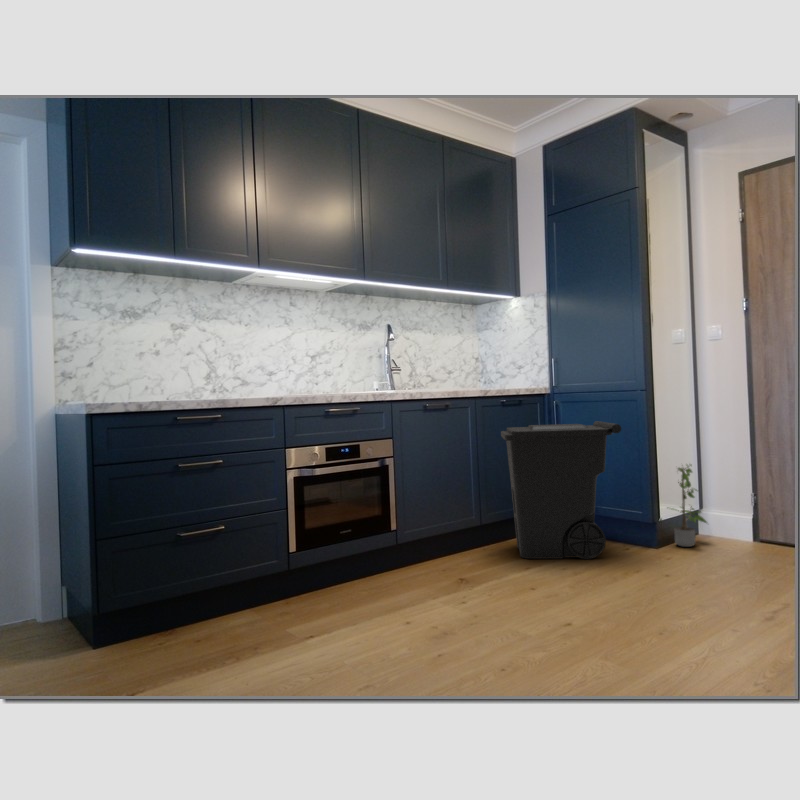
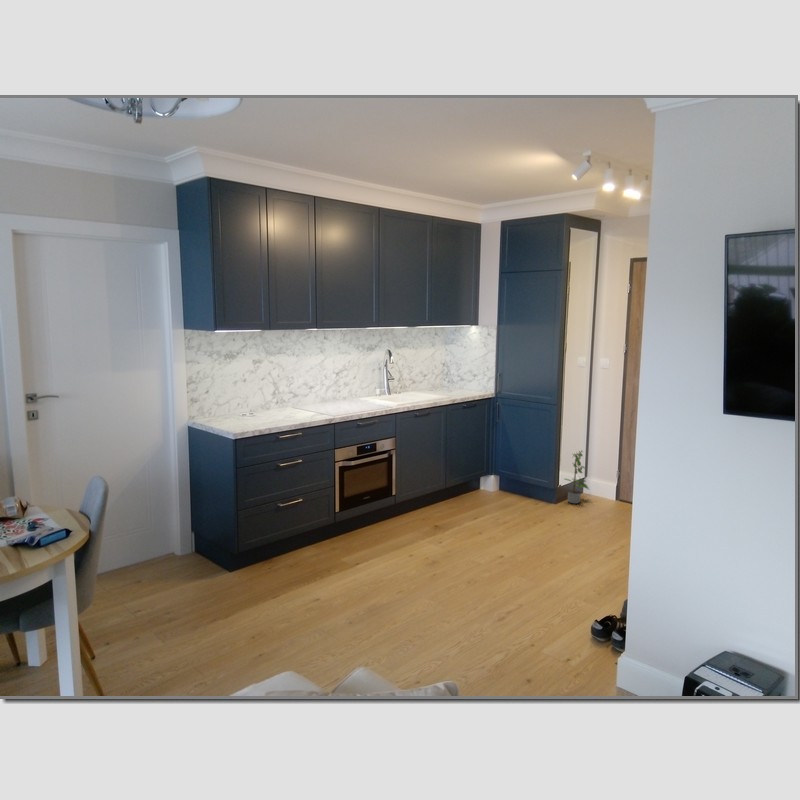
trash can: present [501,421,621,559] -> none [462,420,540,512]

